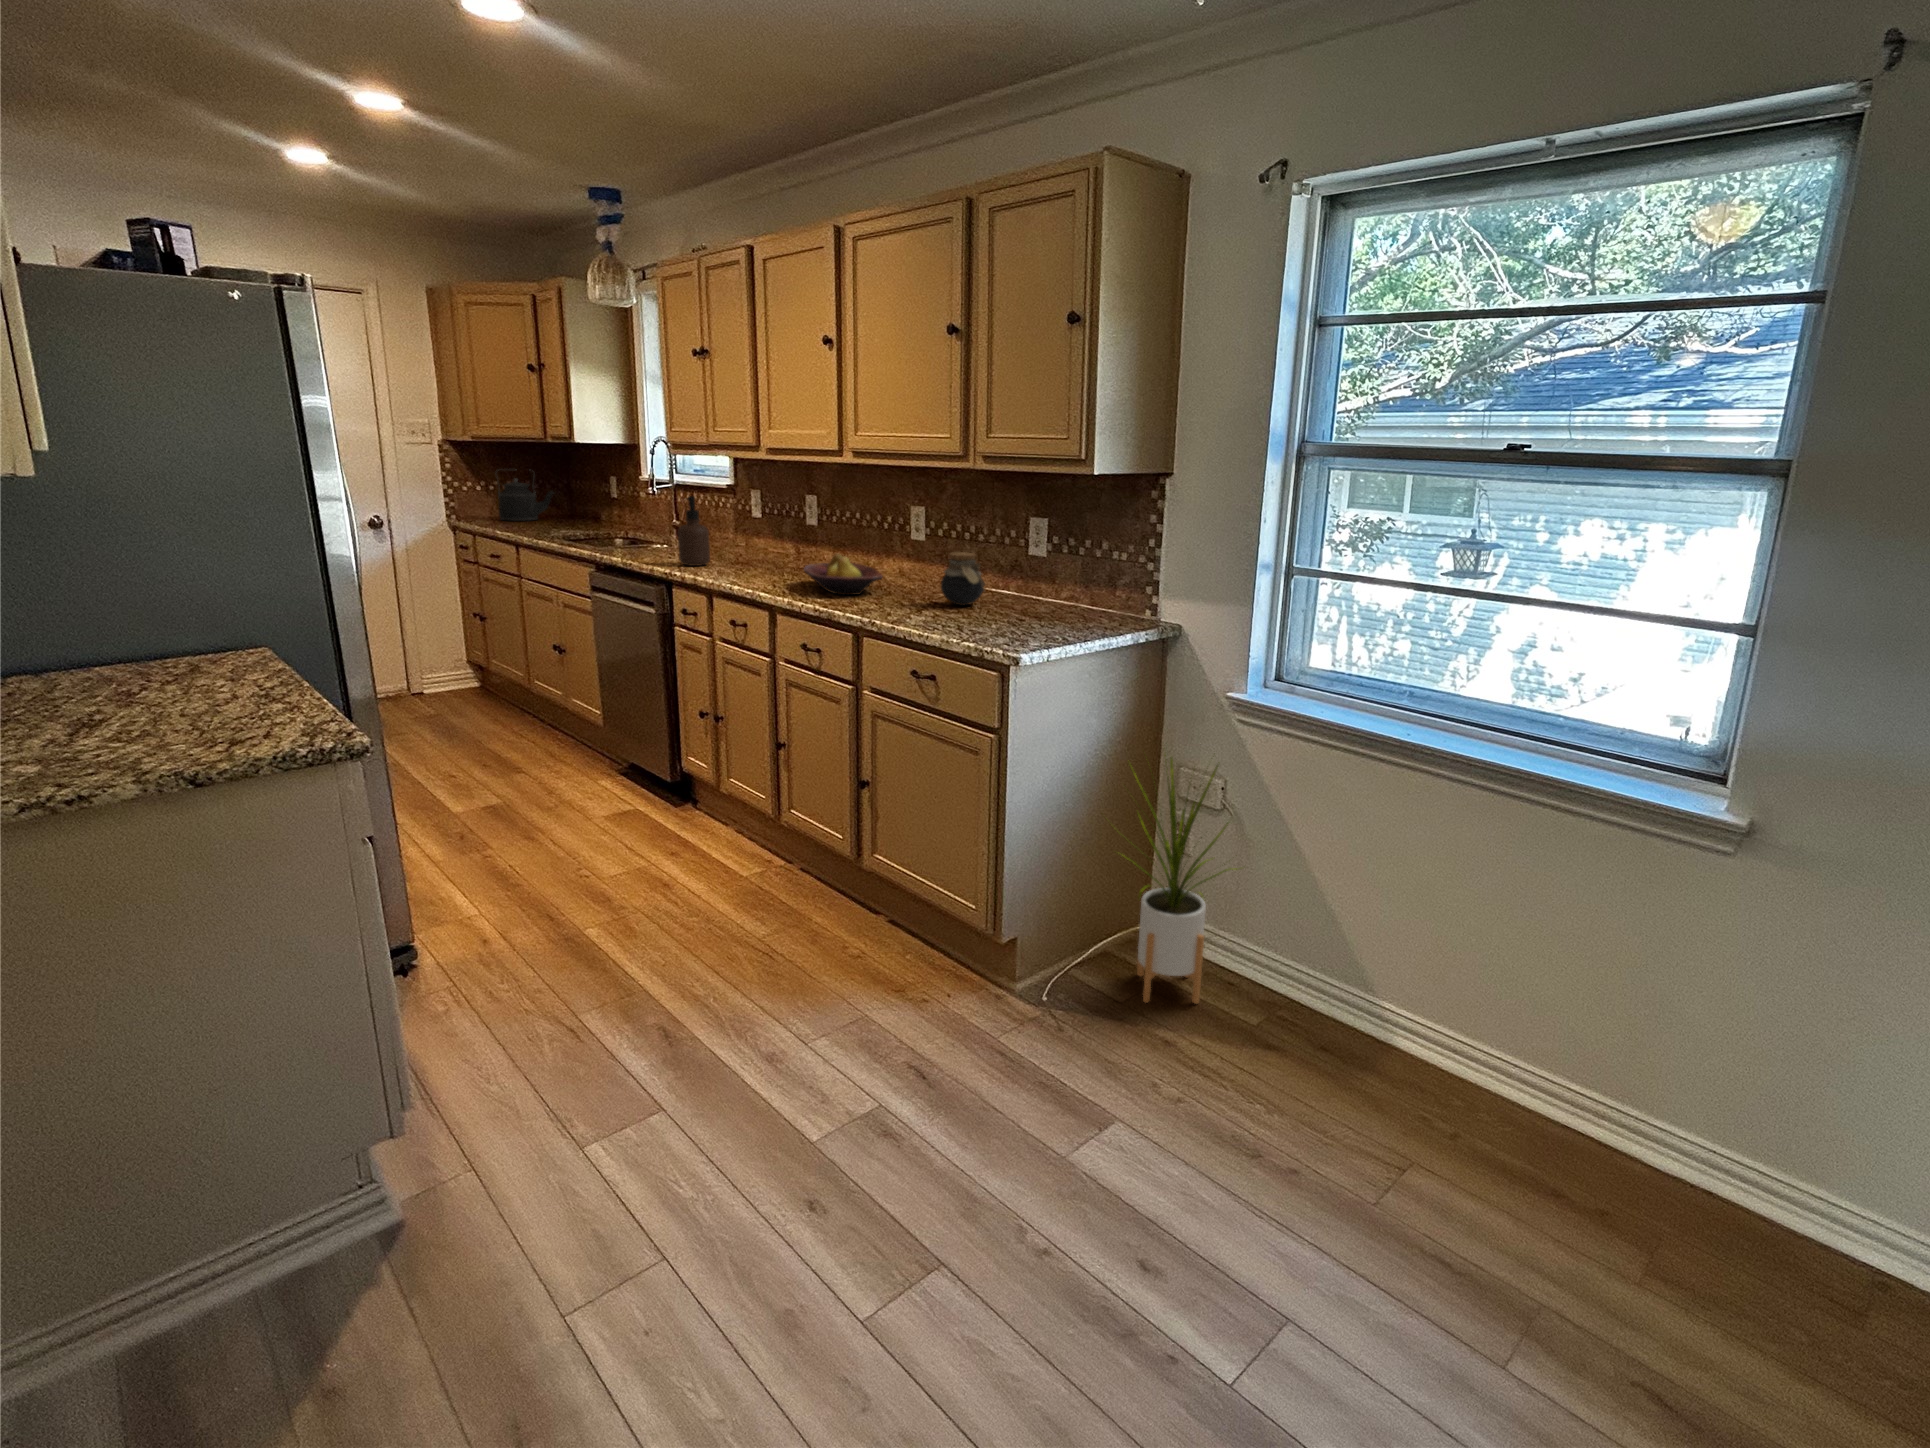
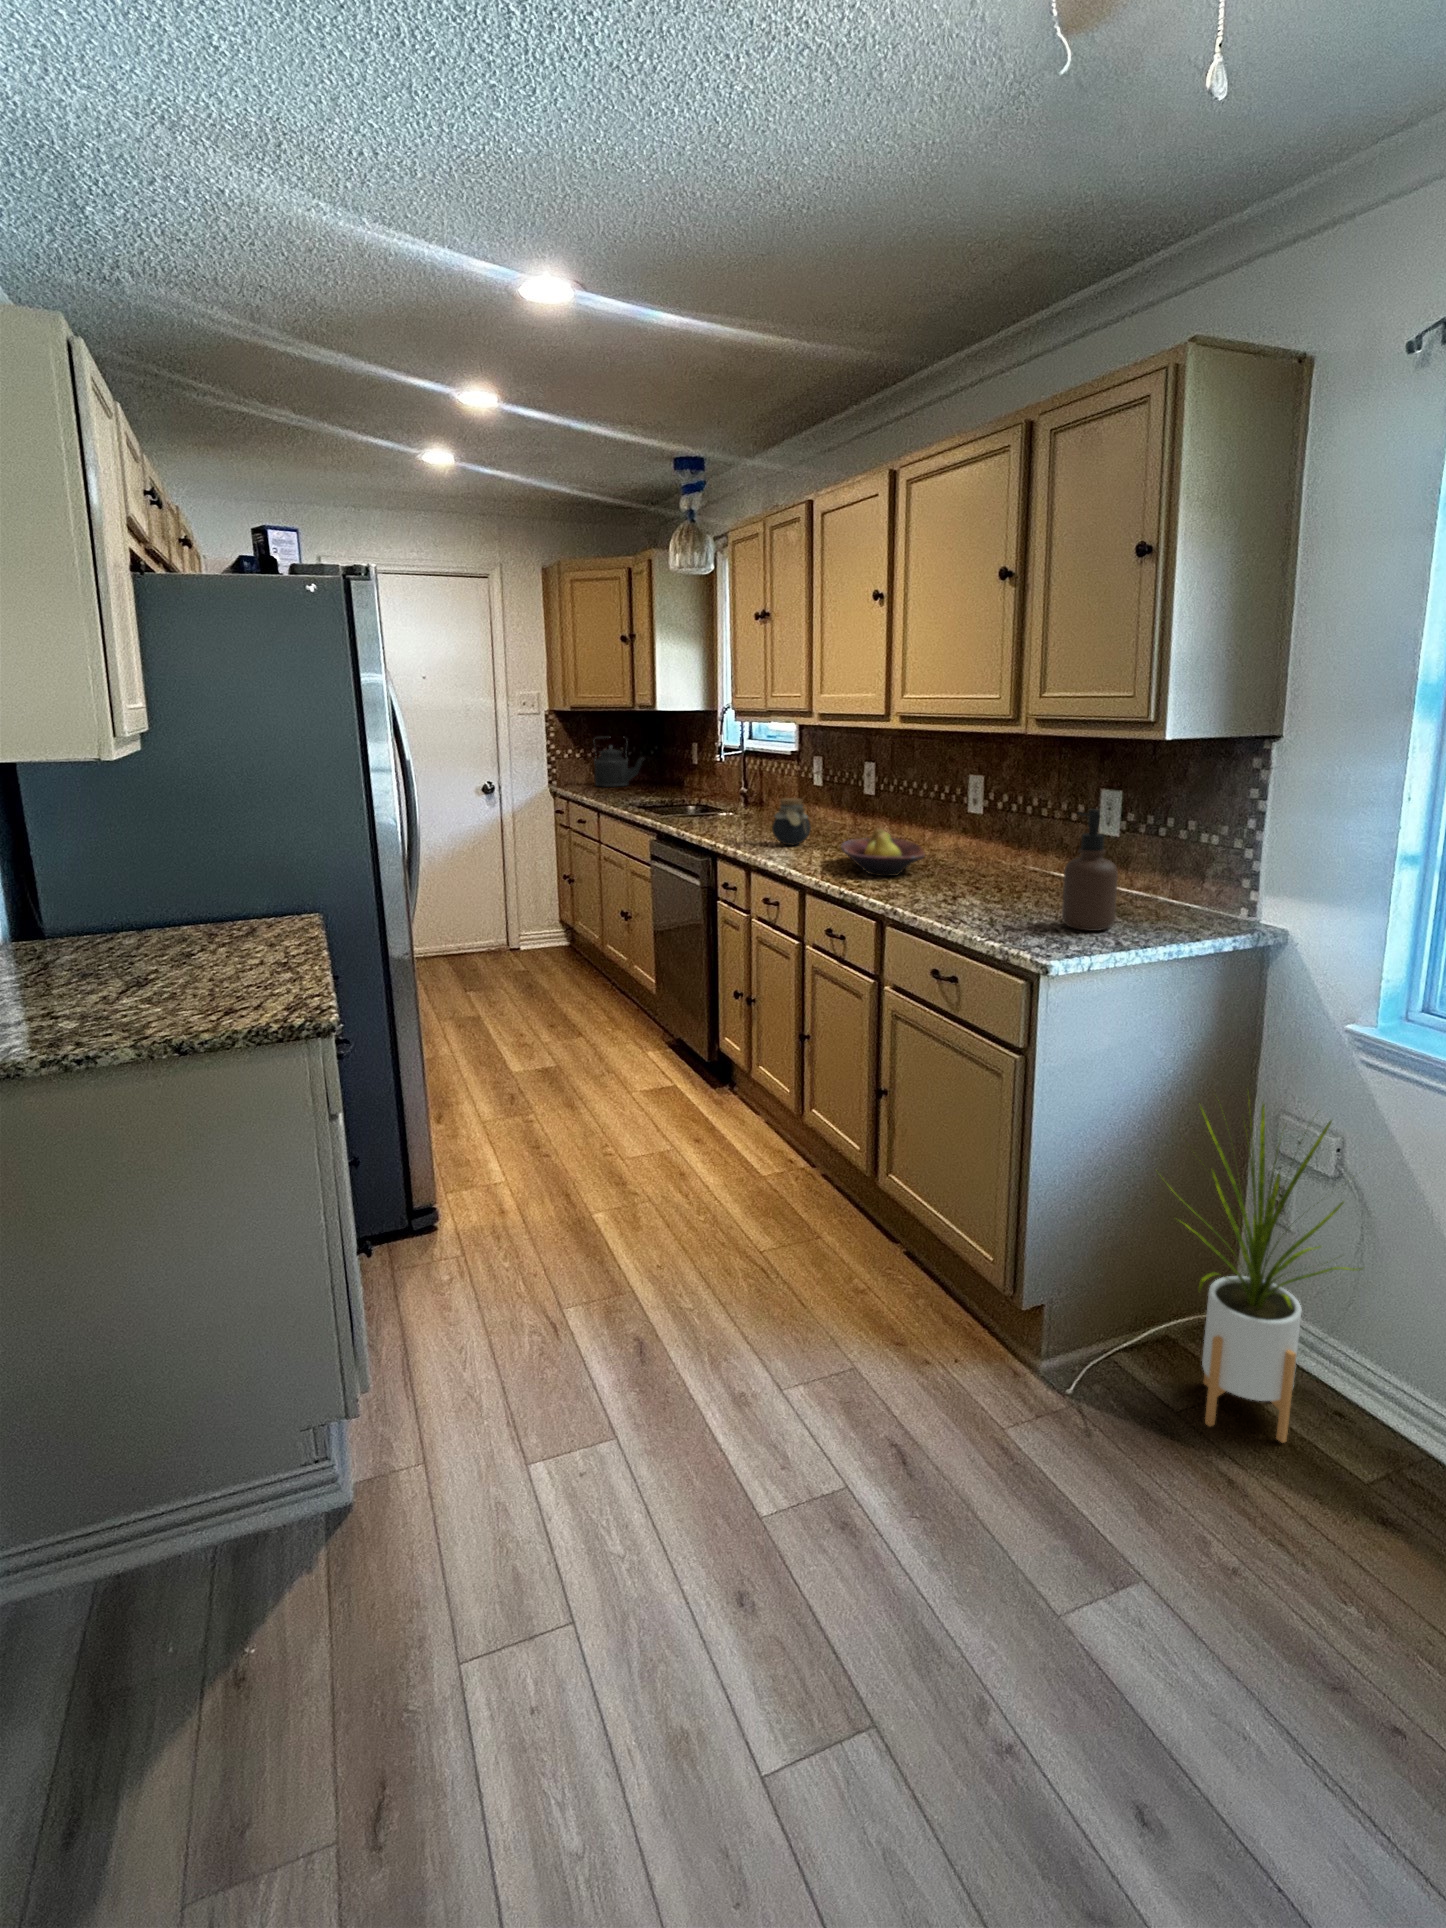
soap dispenser: present [678,496,710,566] -> present [1062,810,1118,931]
jar: present [941,552,985,605] -> present [772,798,811,845]

